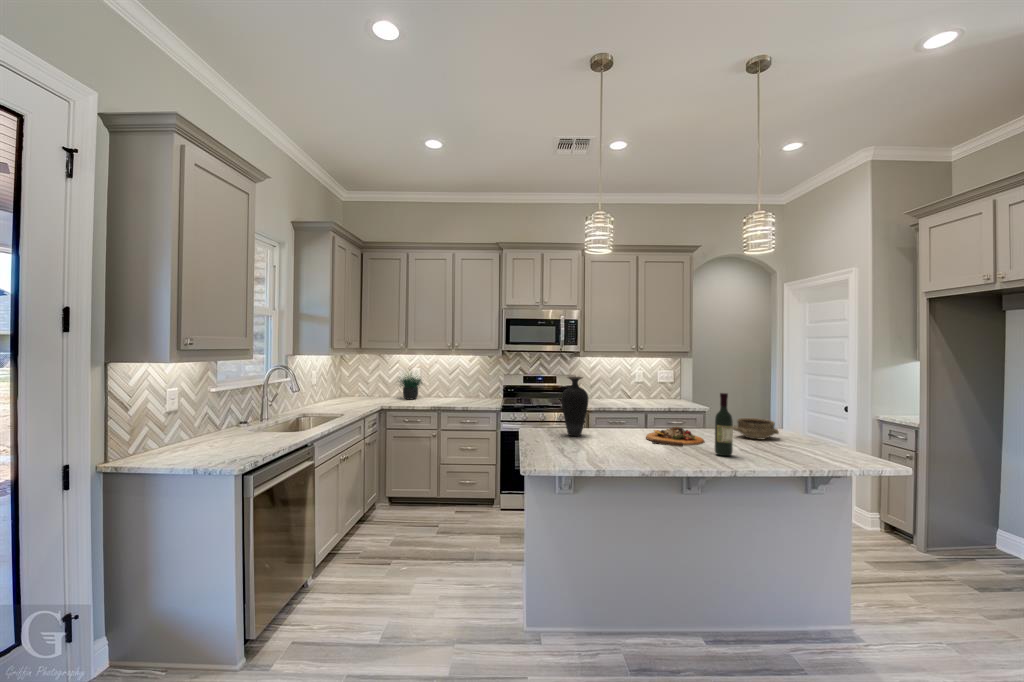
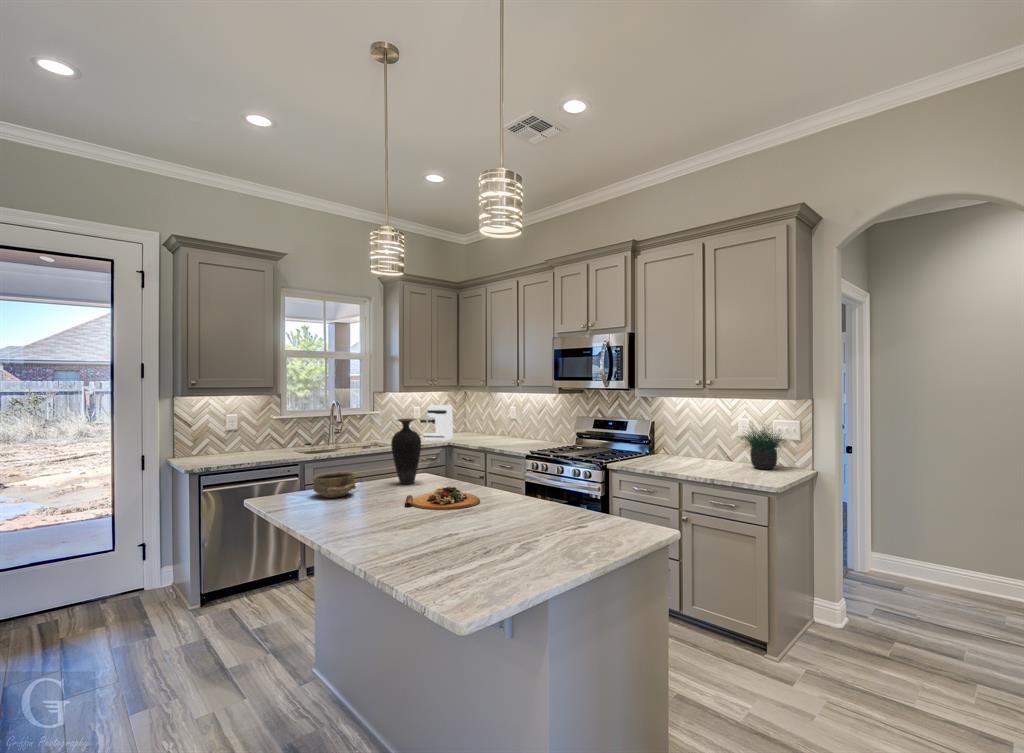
coffee maker: none [334,368,375,407] -> present [420,405,453,441]
potted plant: present [400,375,422,399] -> present [742,428,784,469]
wine bottle: present [715,393,733,456] -> none [366,443,387,521]
ceramic bowl: present [733,418,779,440] -> present [313,471,356,498]

